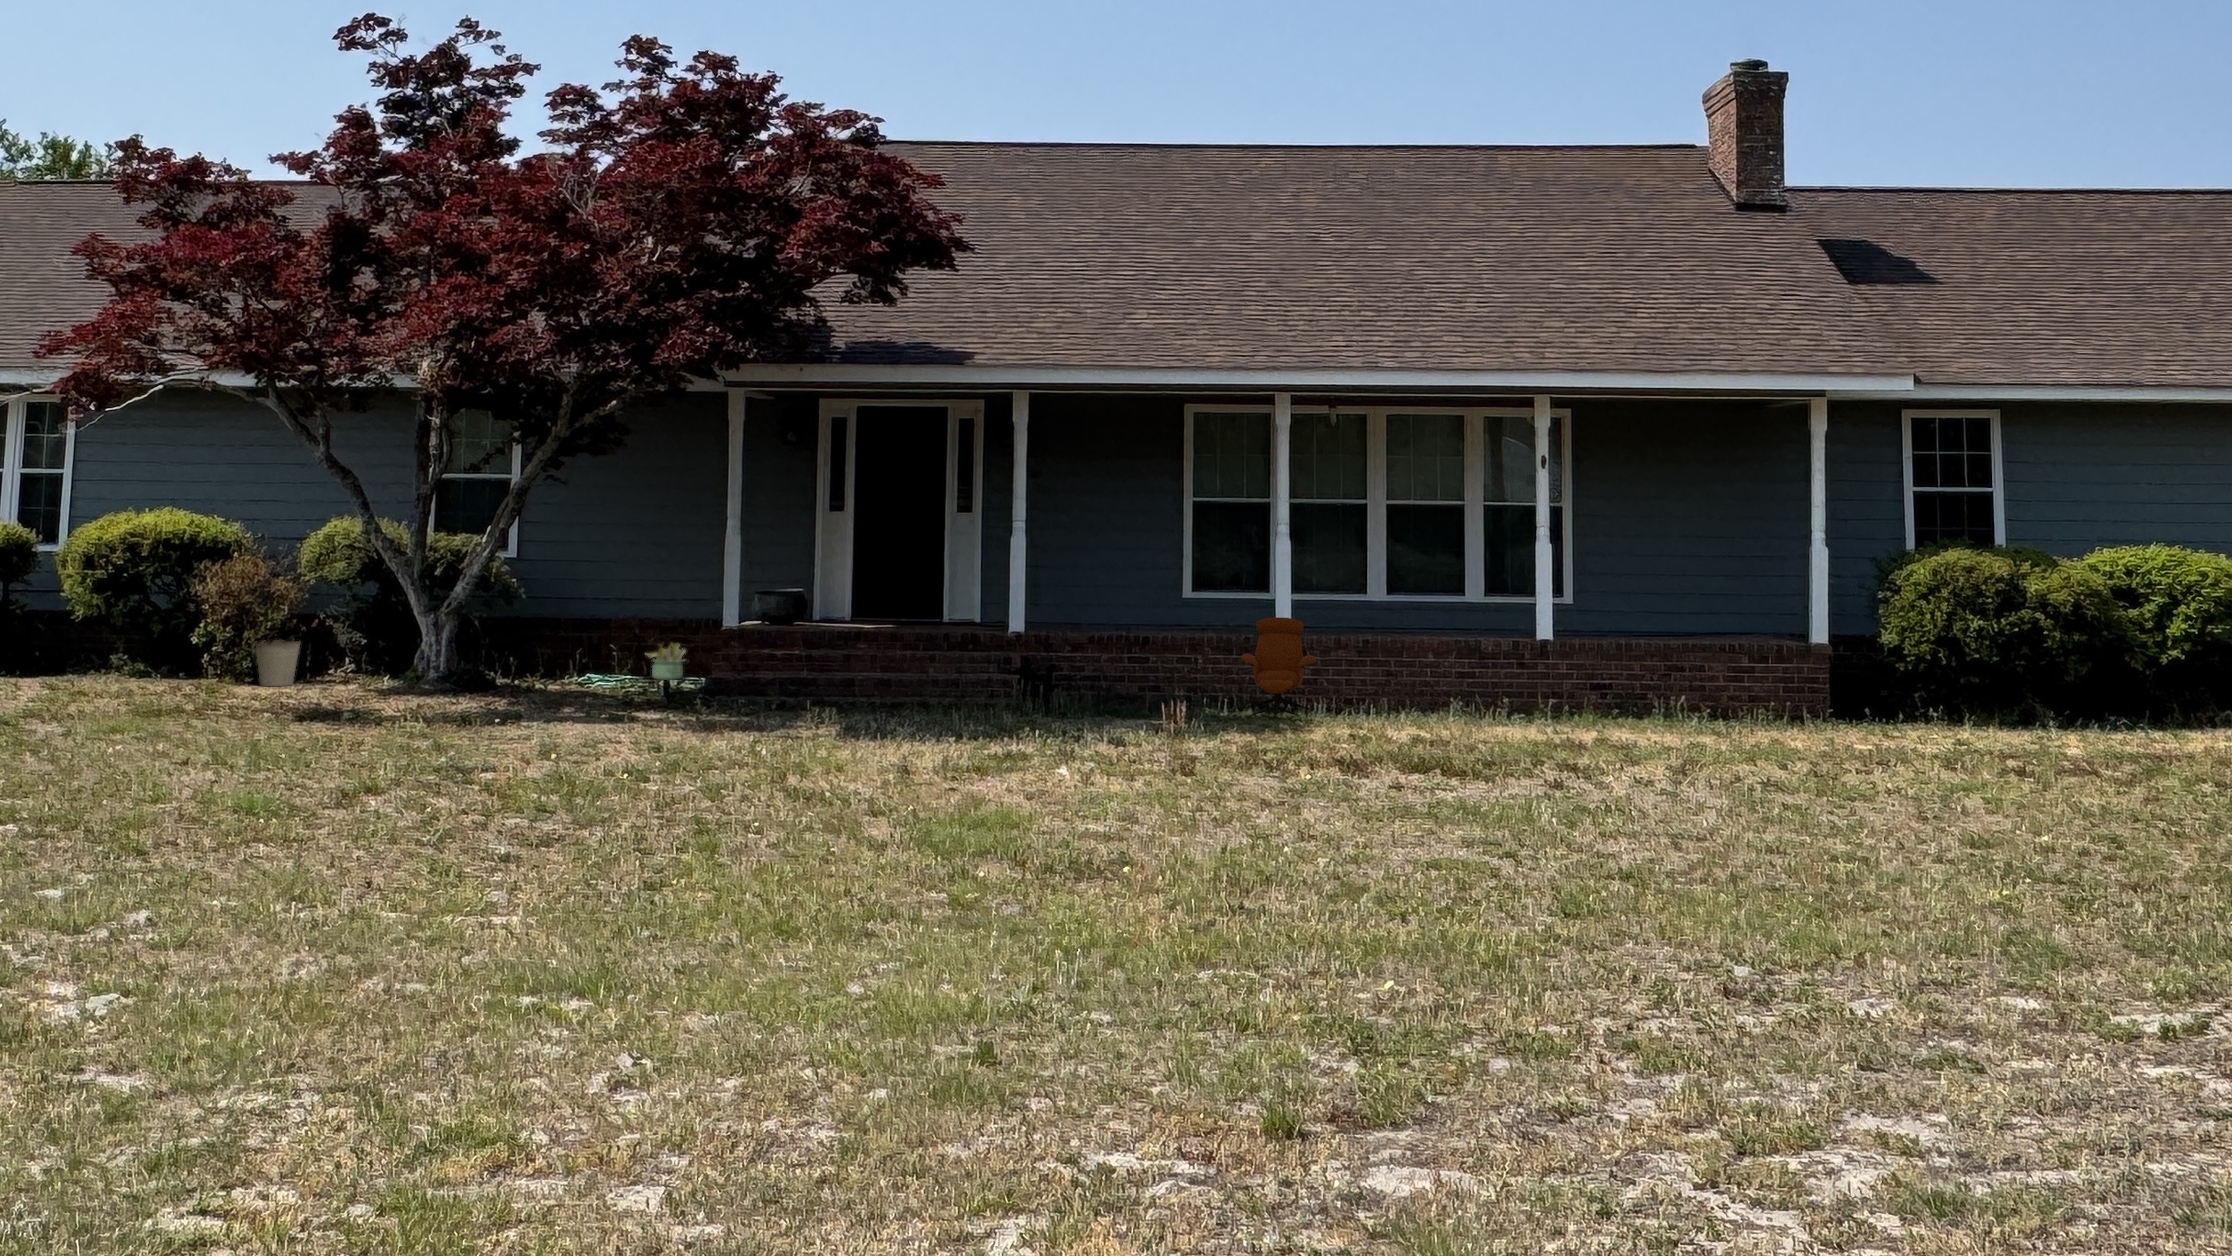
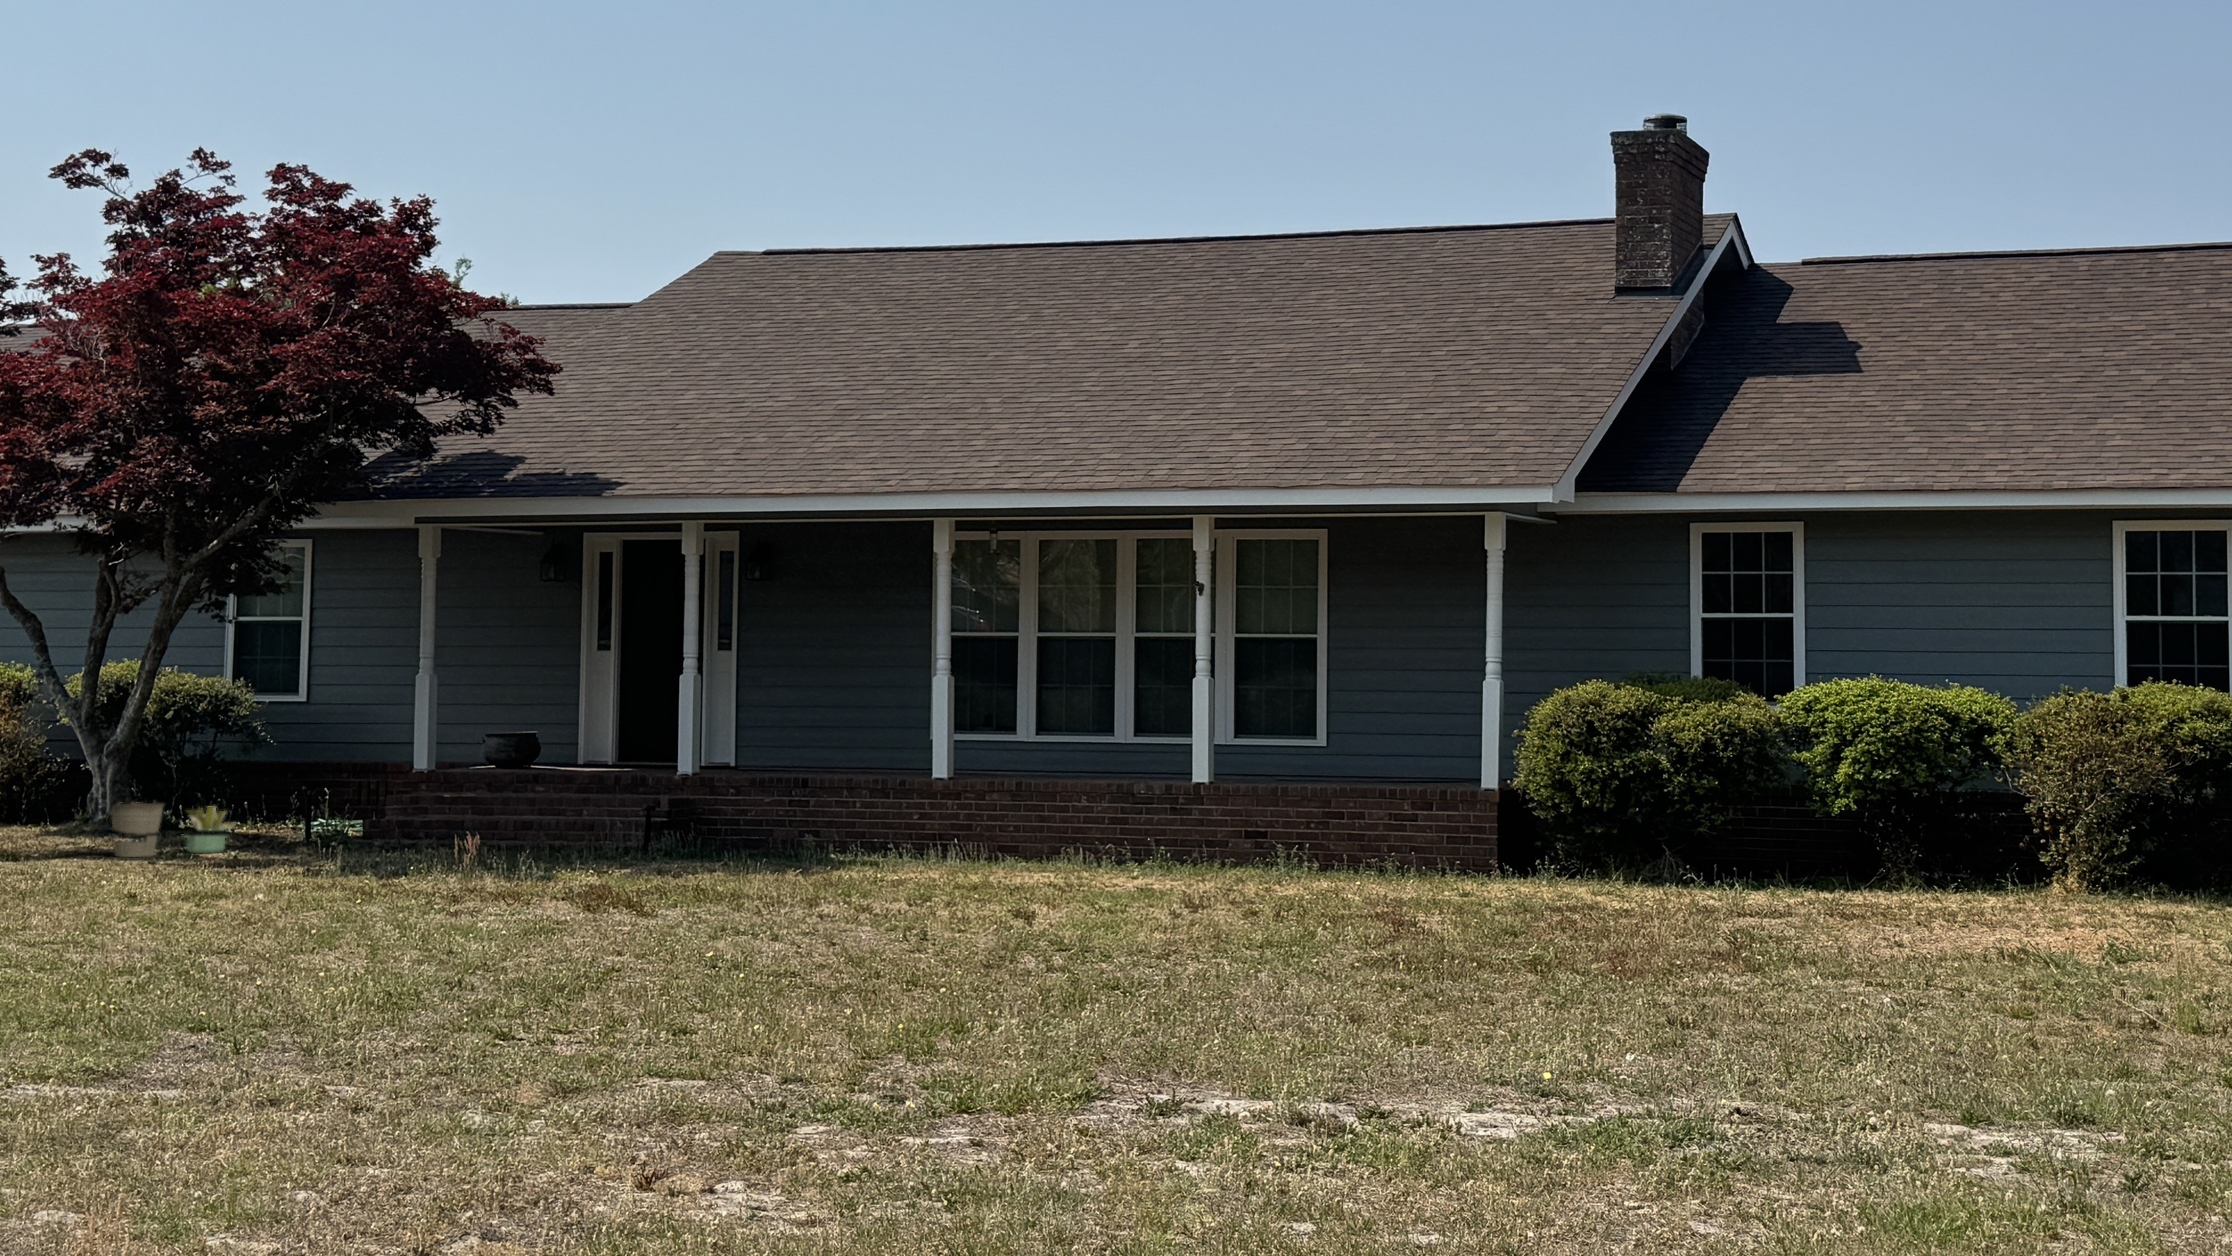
lounge chair: present [1241,617,1316,718] -> none [1296,773,1388,891]
decorative plant: present [647,644,685,680] -> present [185,806,236,853]

